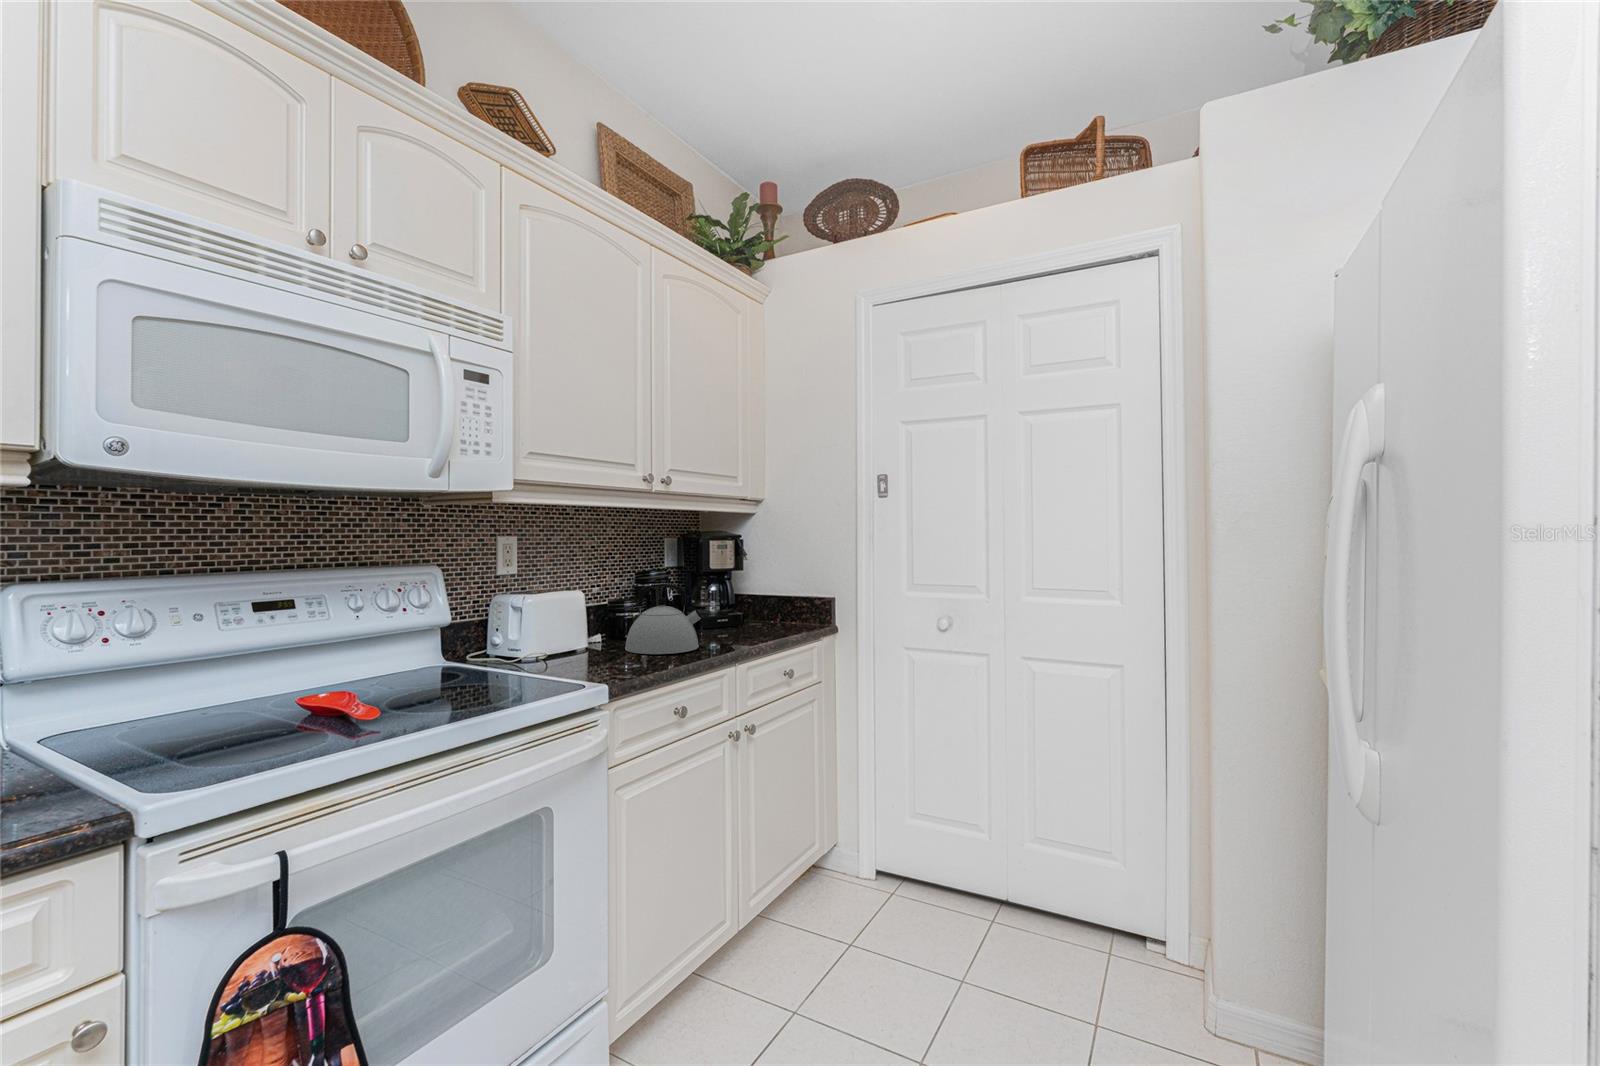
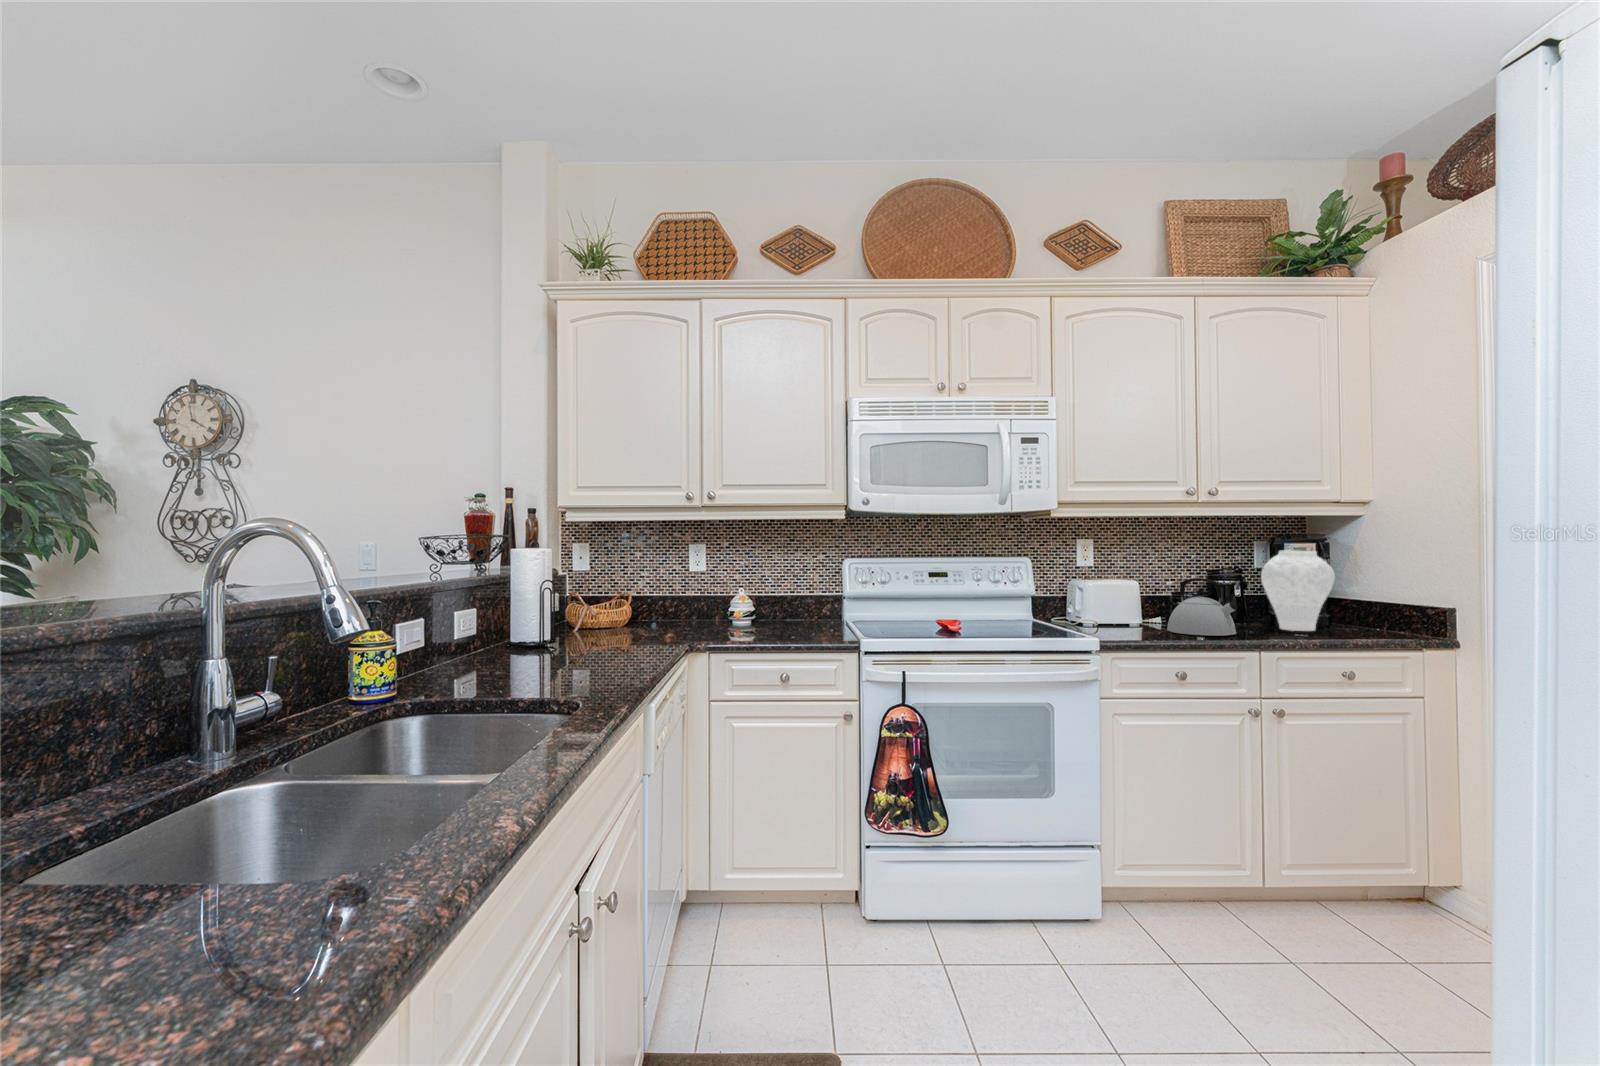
vase: none [695,548,758,633] -> present [1261,550,1335,631]

